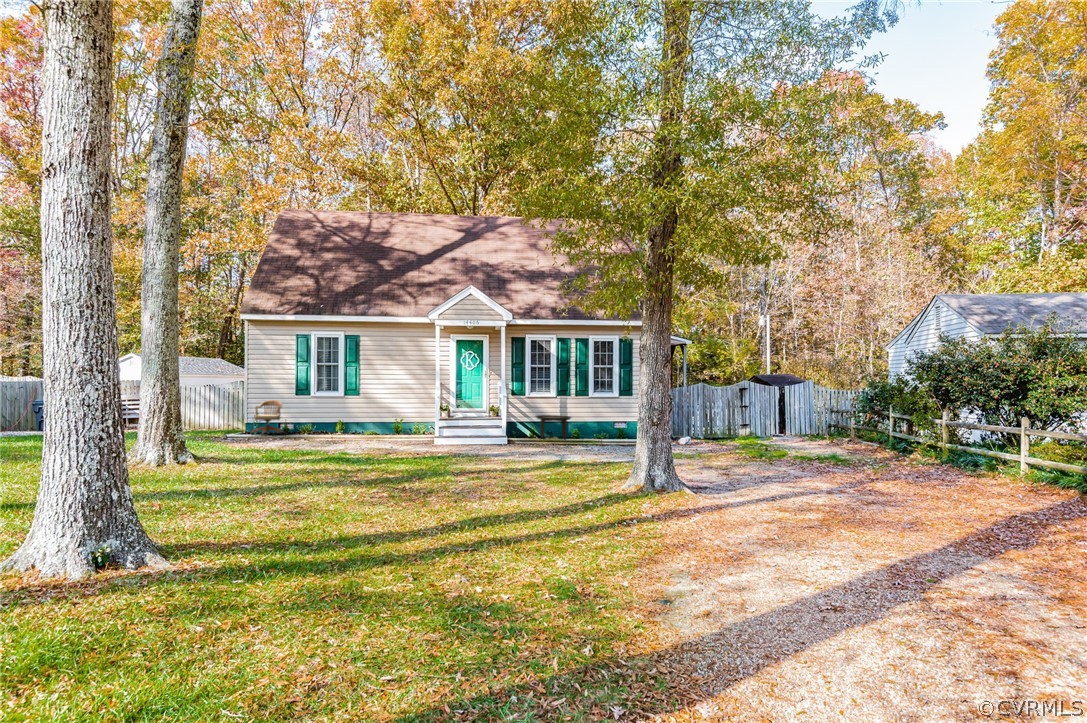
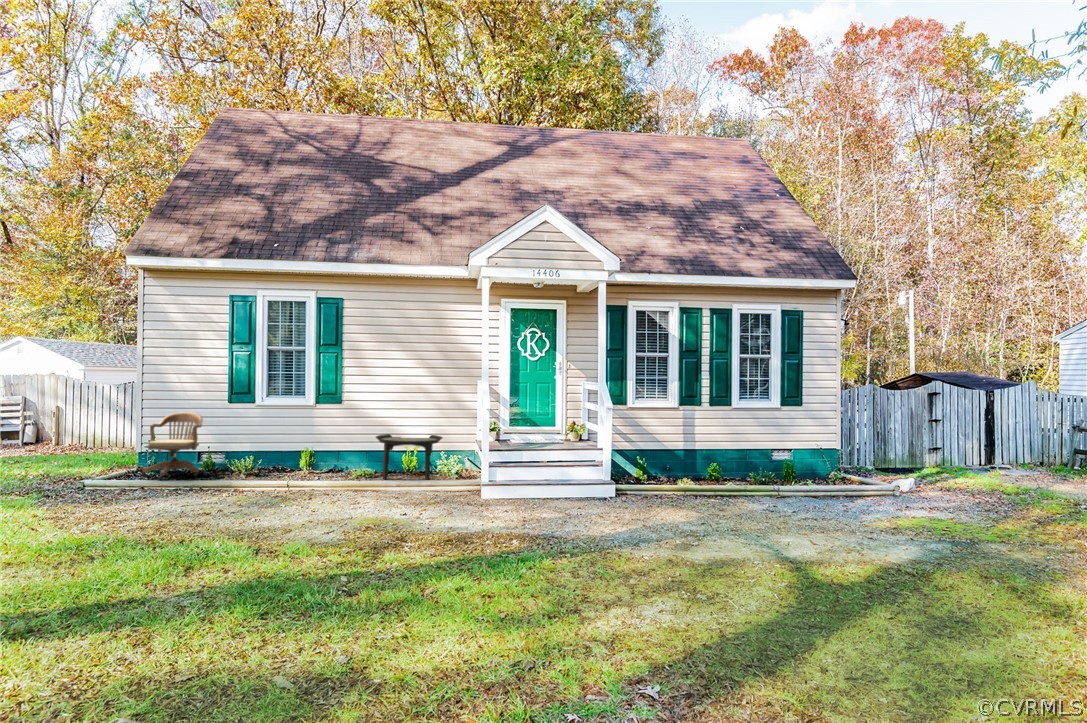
round table: present [536,415,571,439] -> present [376,434,442,480]

